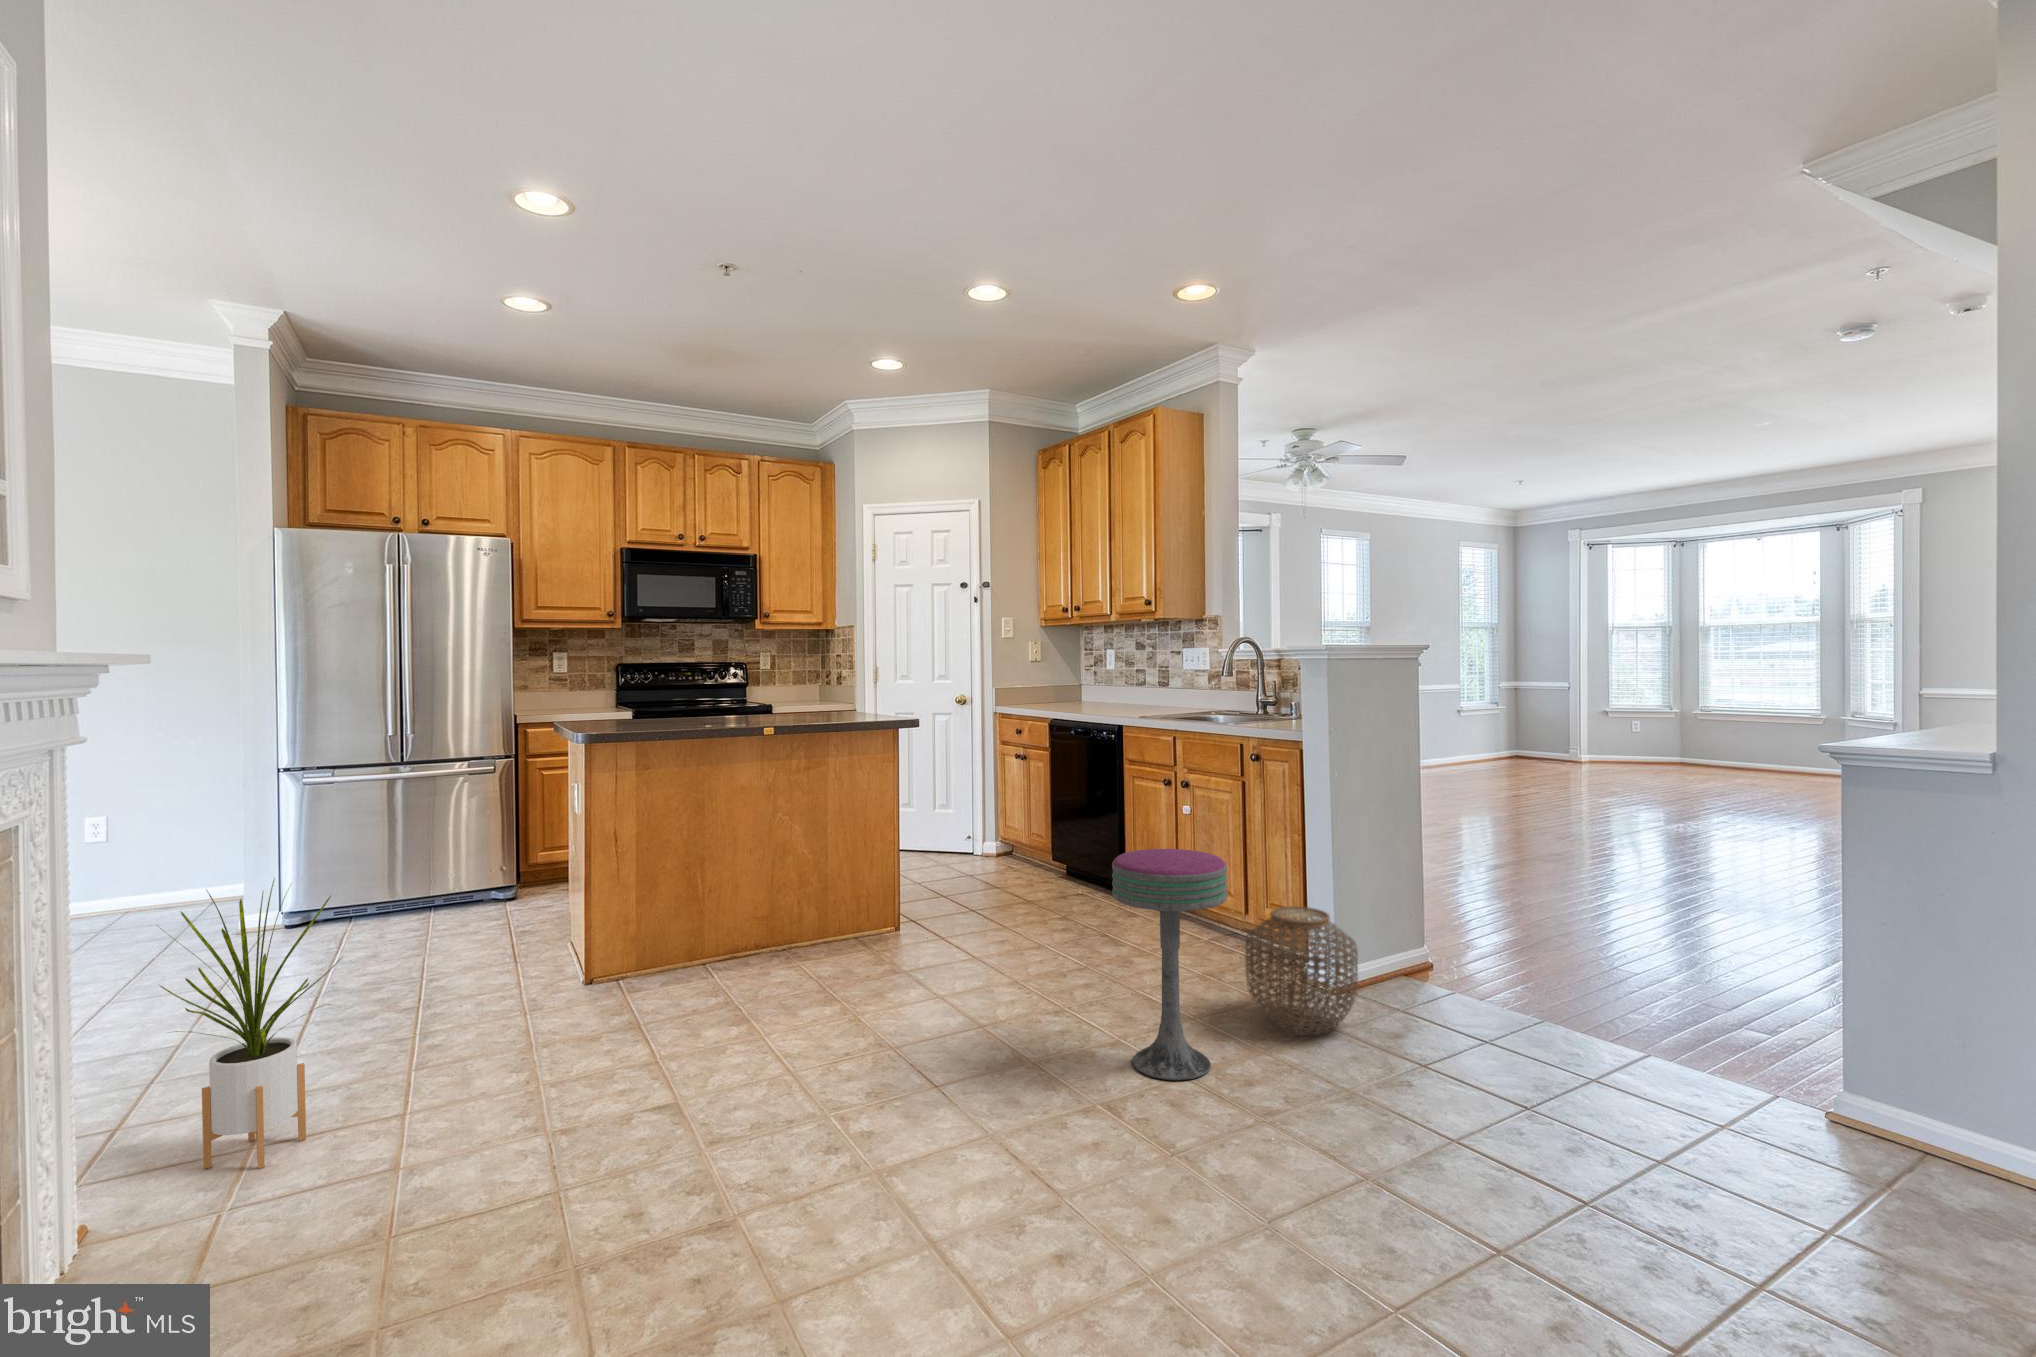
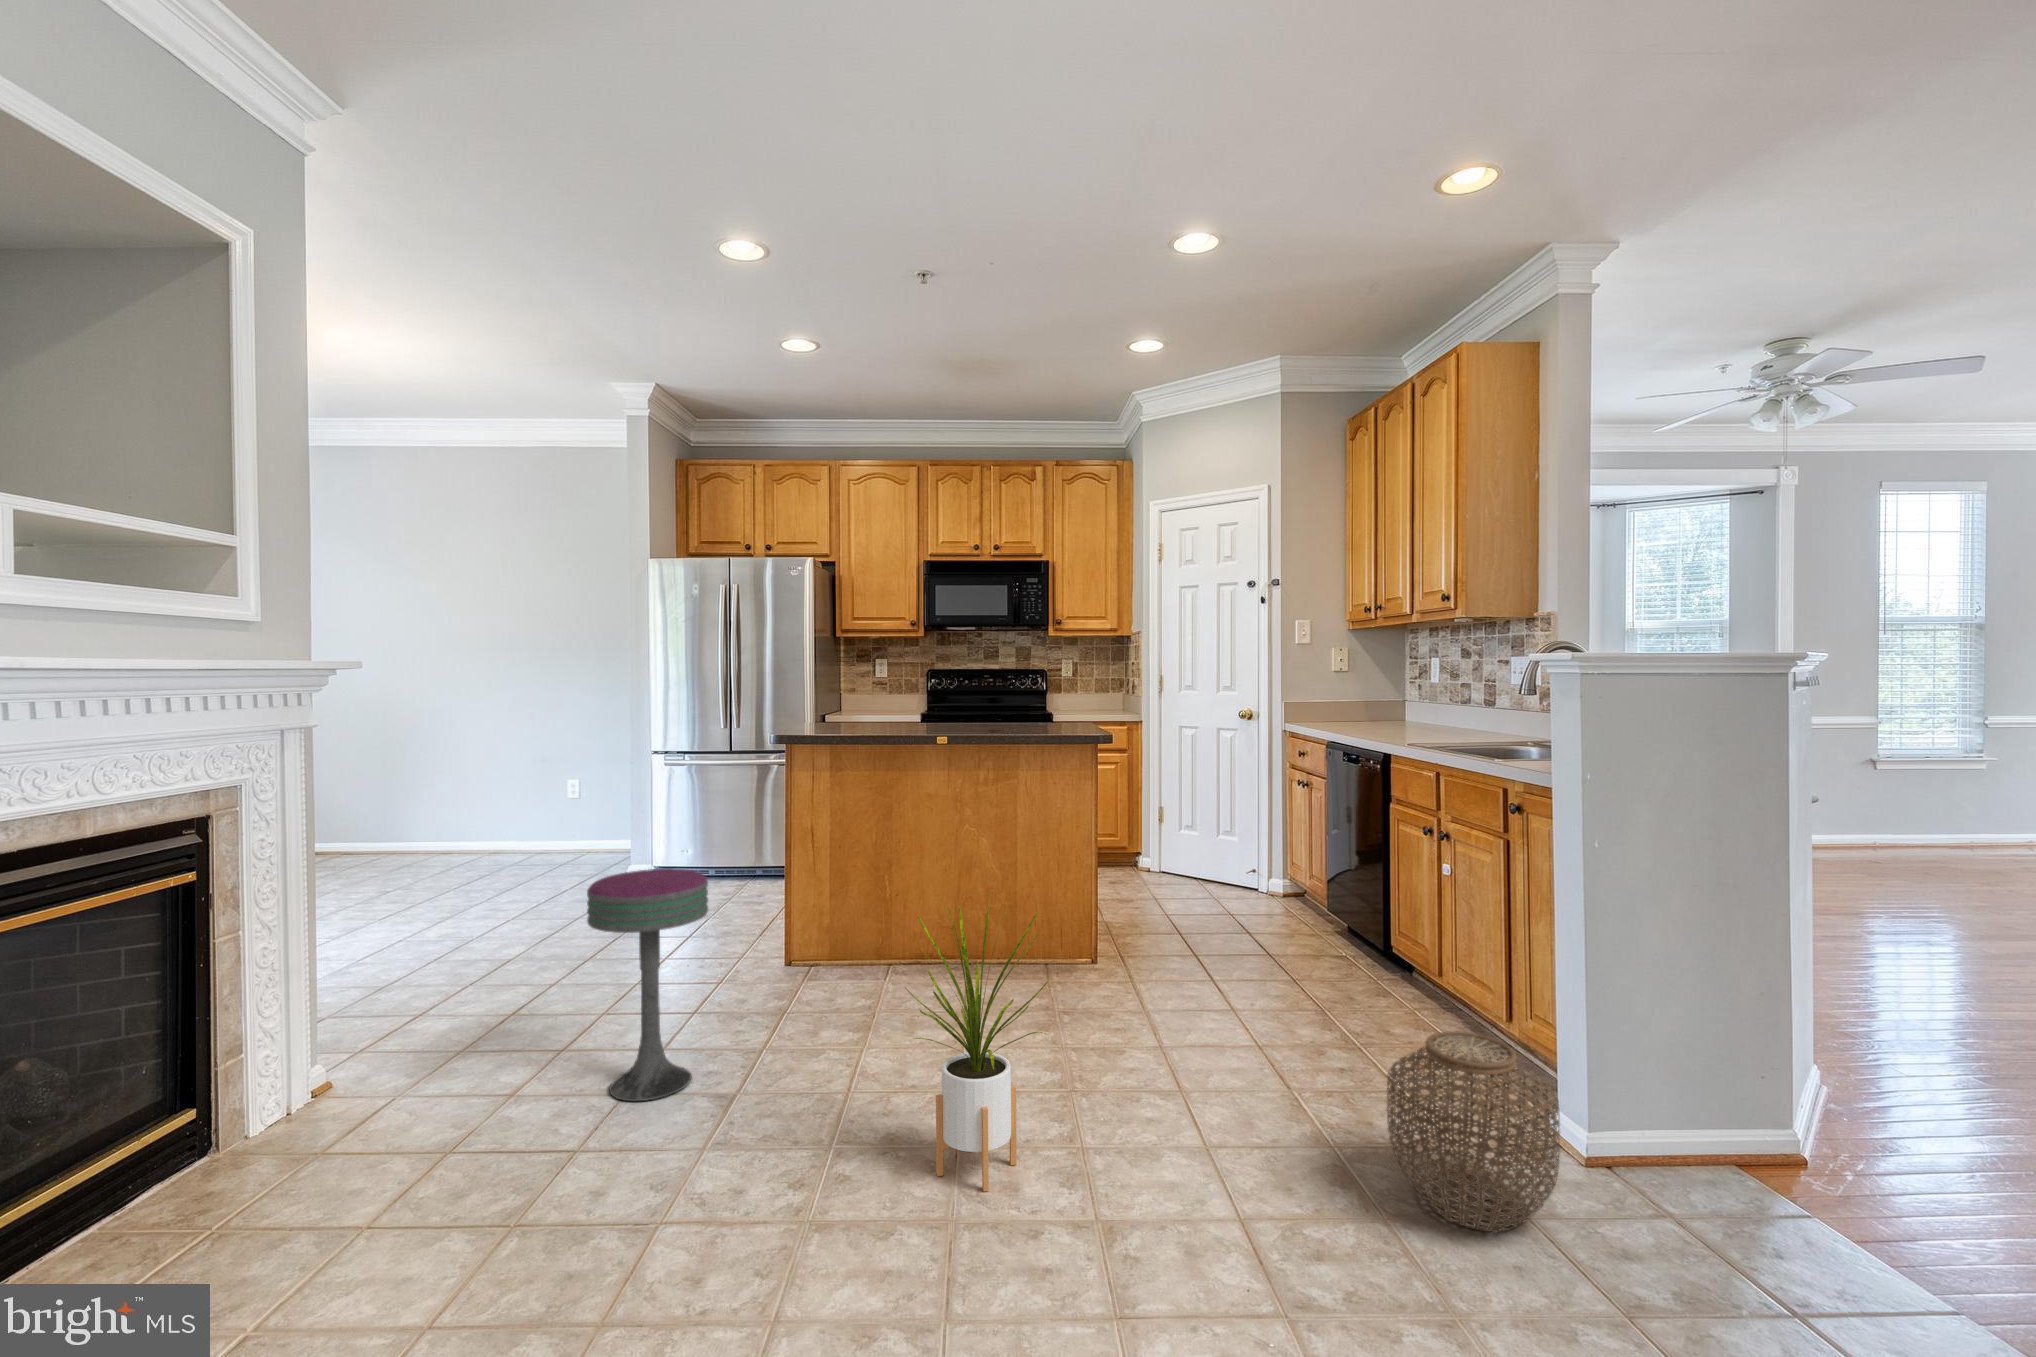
bar stool: present [1112,849,1227,1080] -> present [587,869,708,1101]
house plant: present [158,878,341,1169] -> present [905,893,1048,1191]

